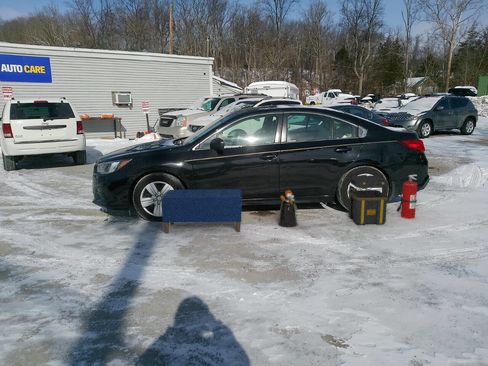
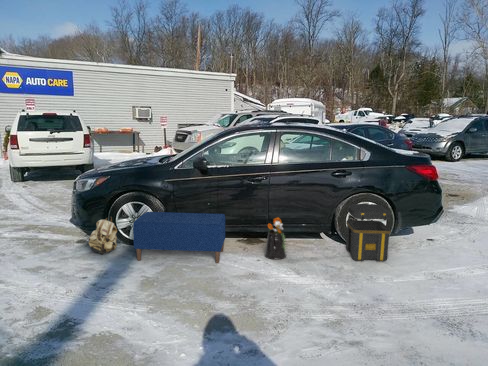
fire extinguisher: present [397,175,417,219] -> none [402,205,426,255]
backpack: none [117,195,143,230] -> present [89,218,117,255]

